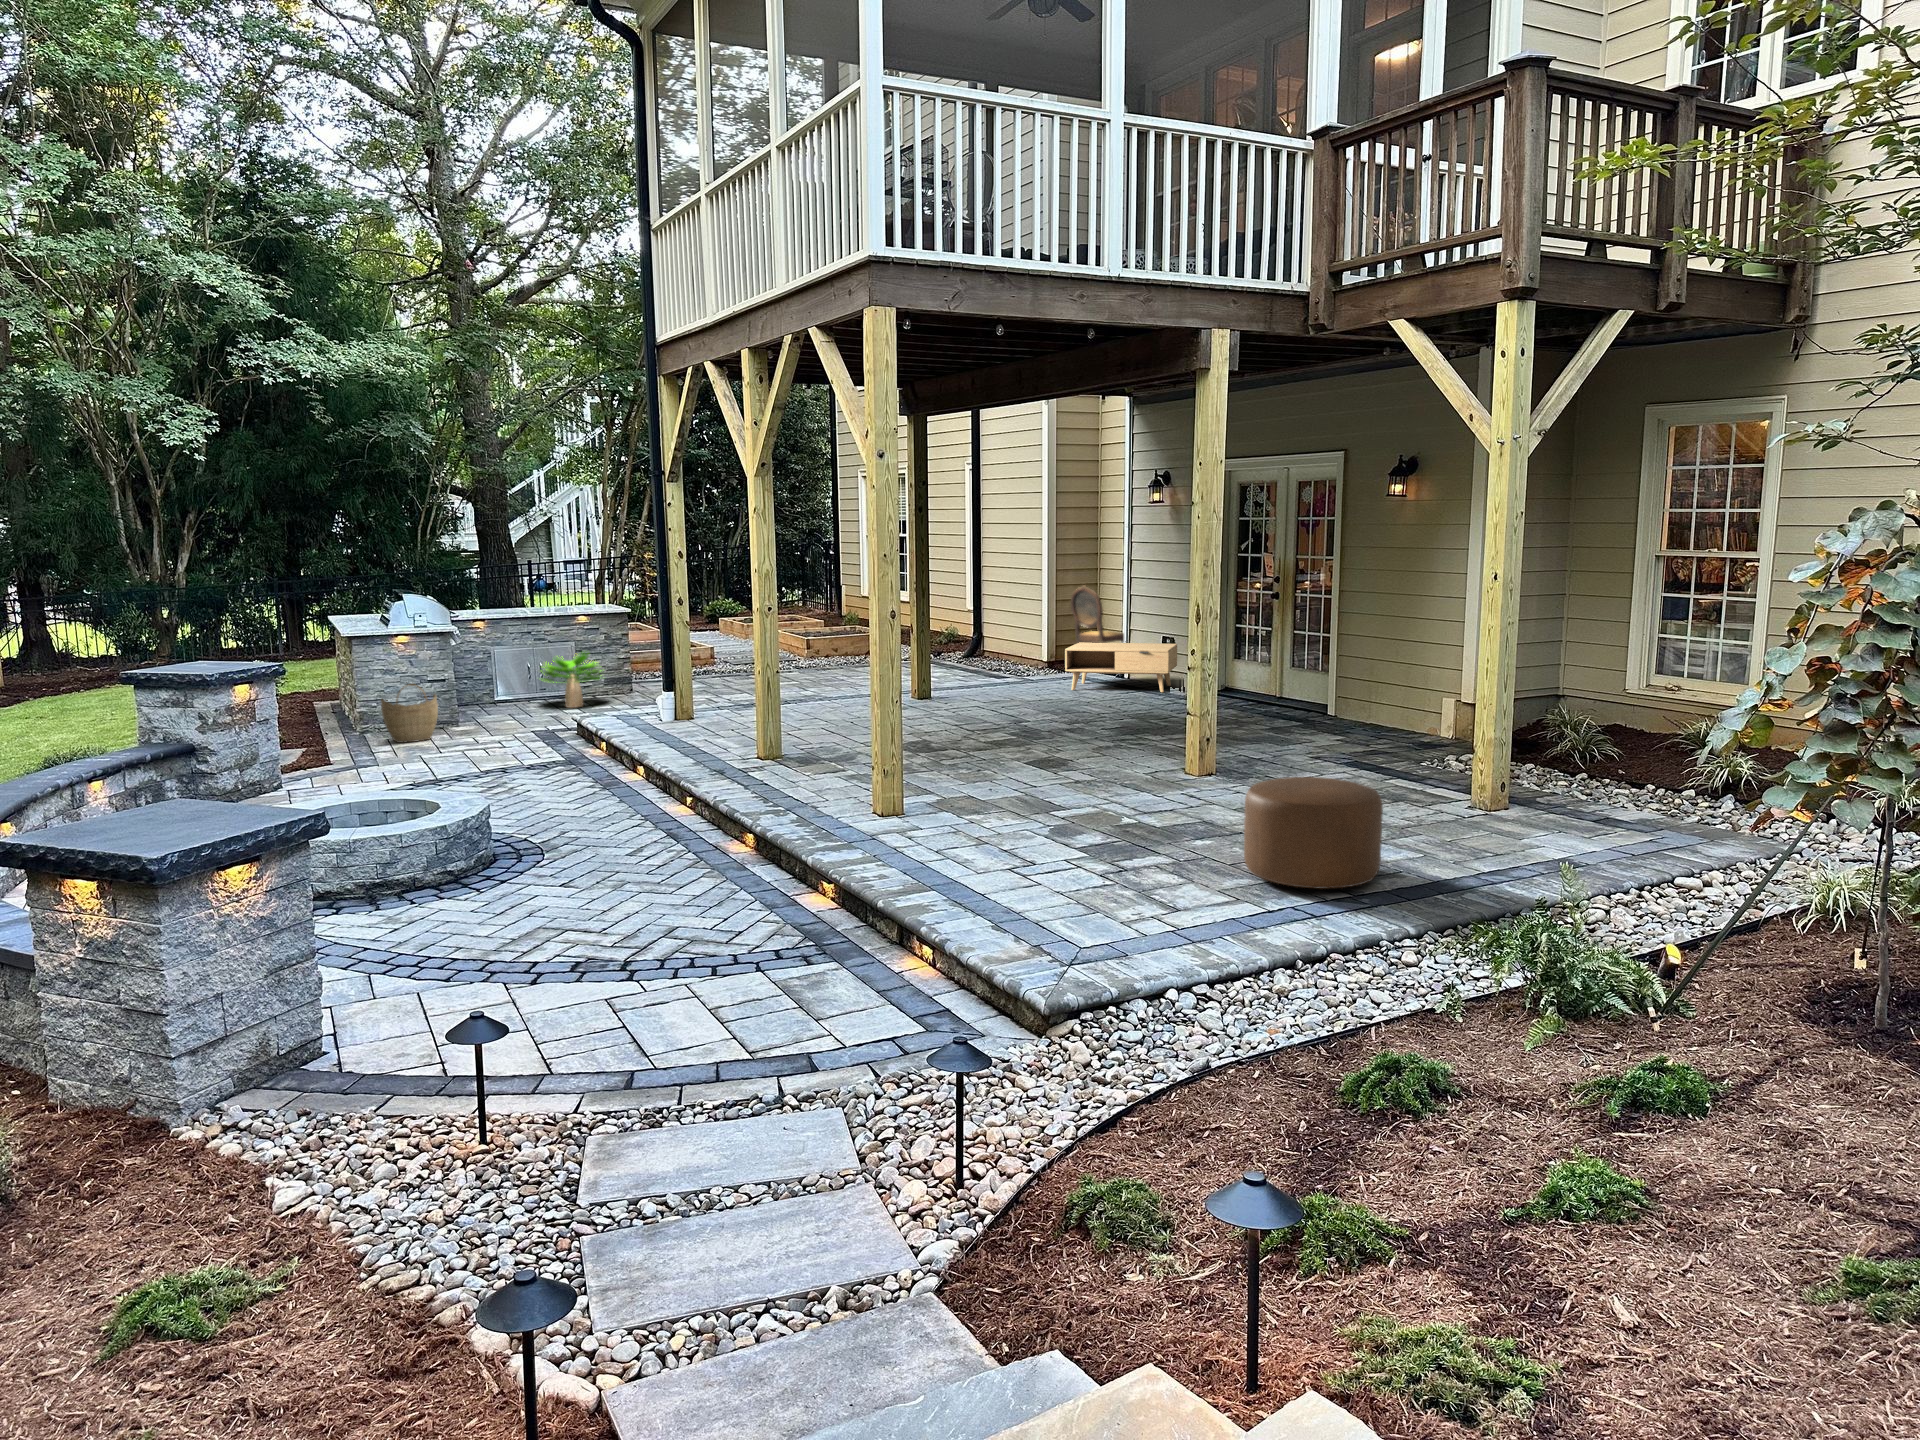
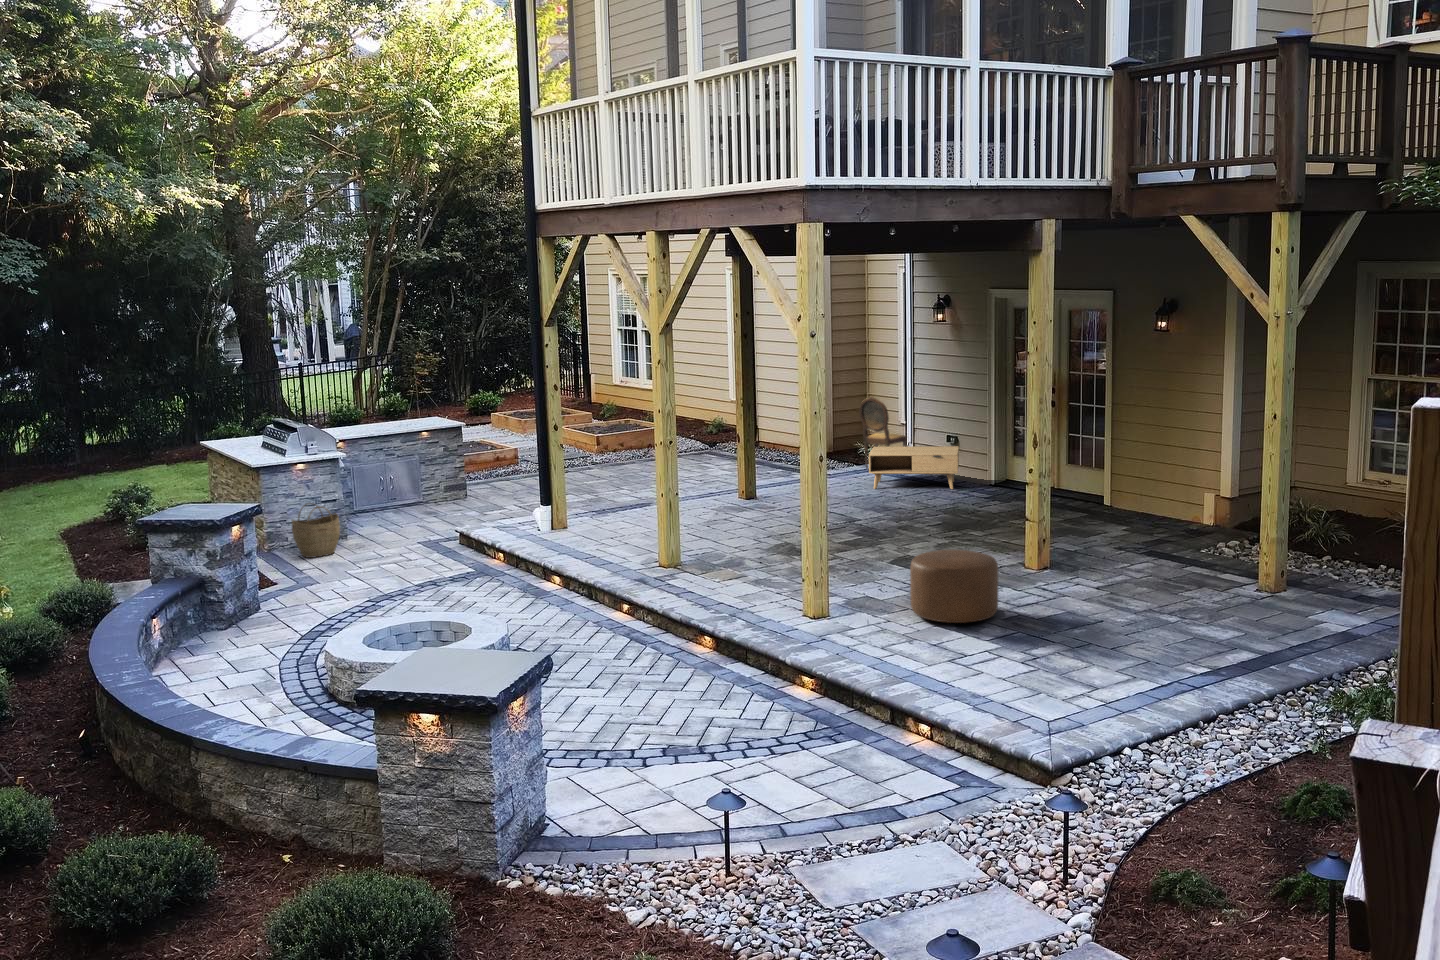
potted plant: present [541,653,602,708] -> none [399,464,461,516]
ottoman: present [1244,777,1383,889] -> present [910,550,998,623]

